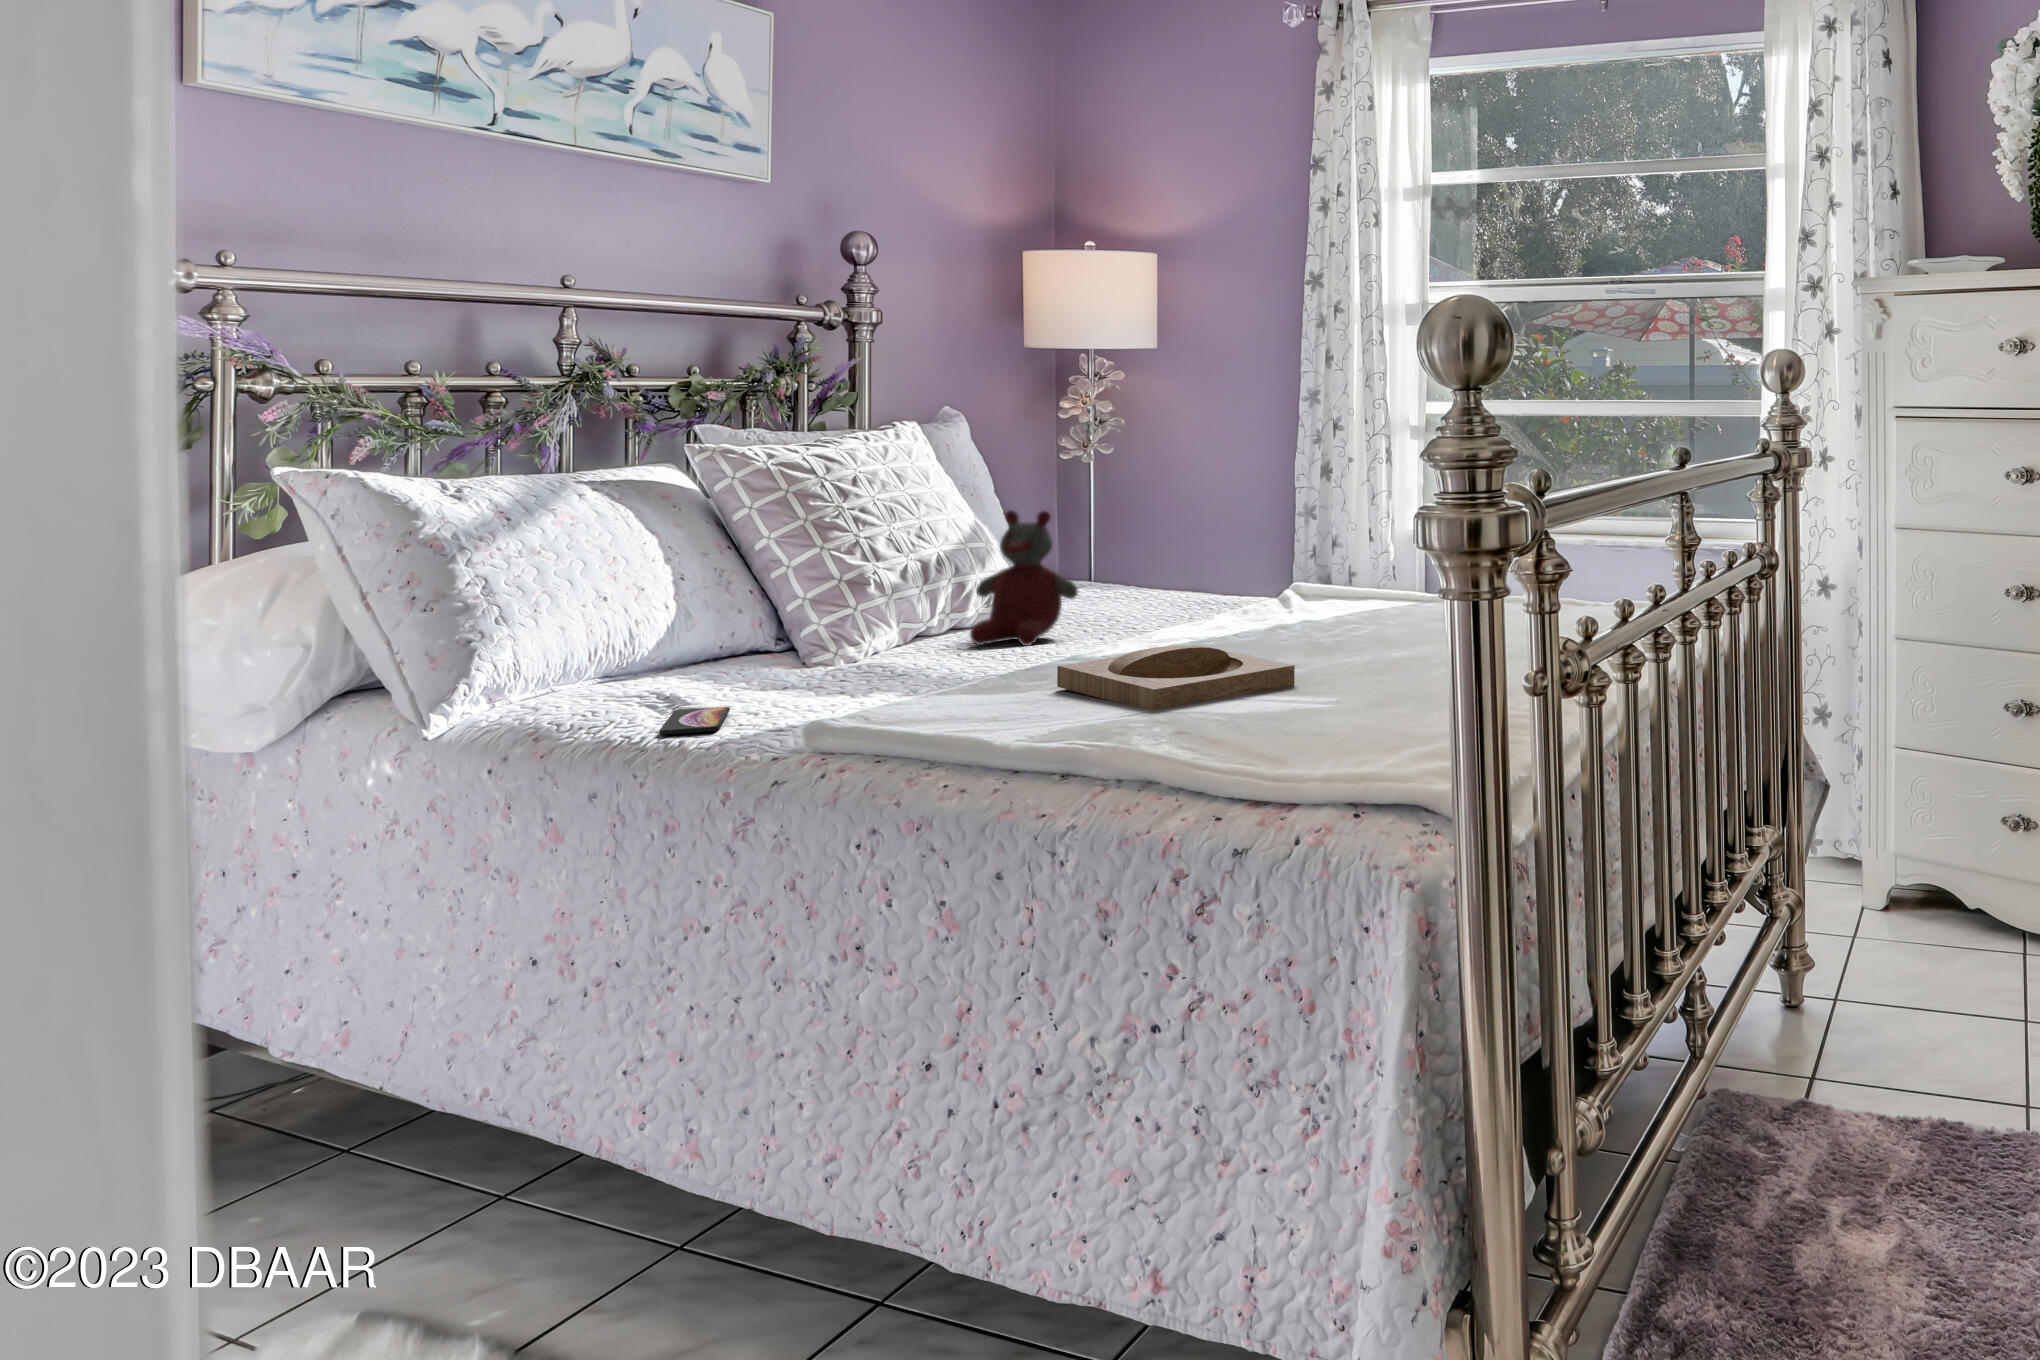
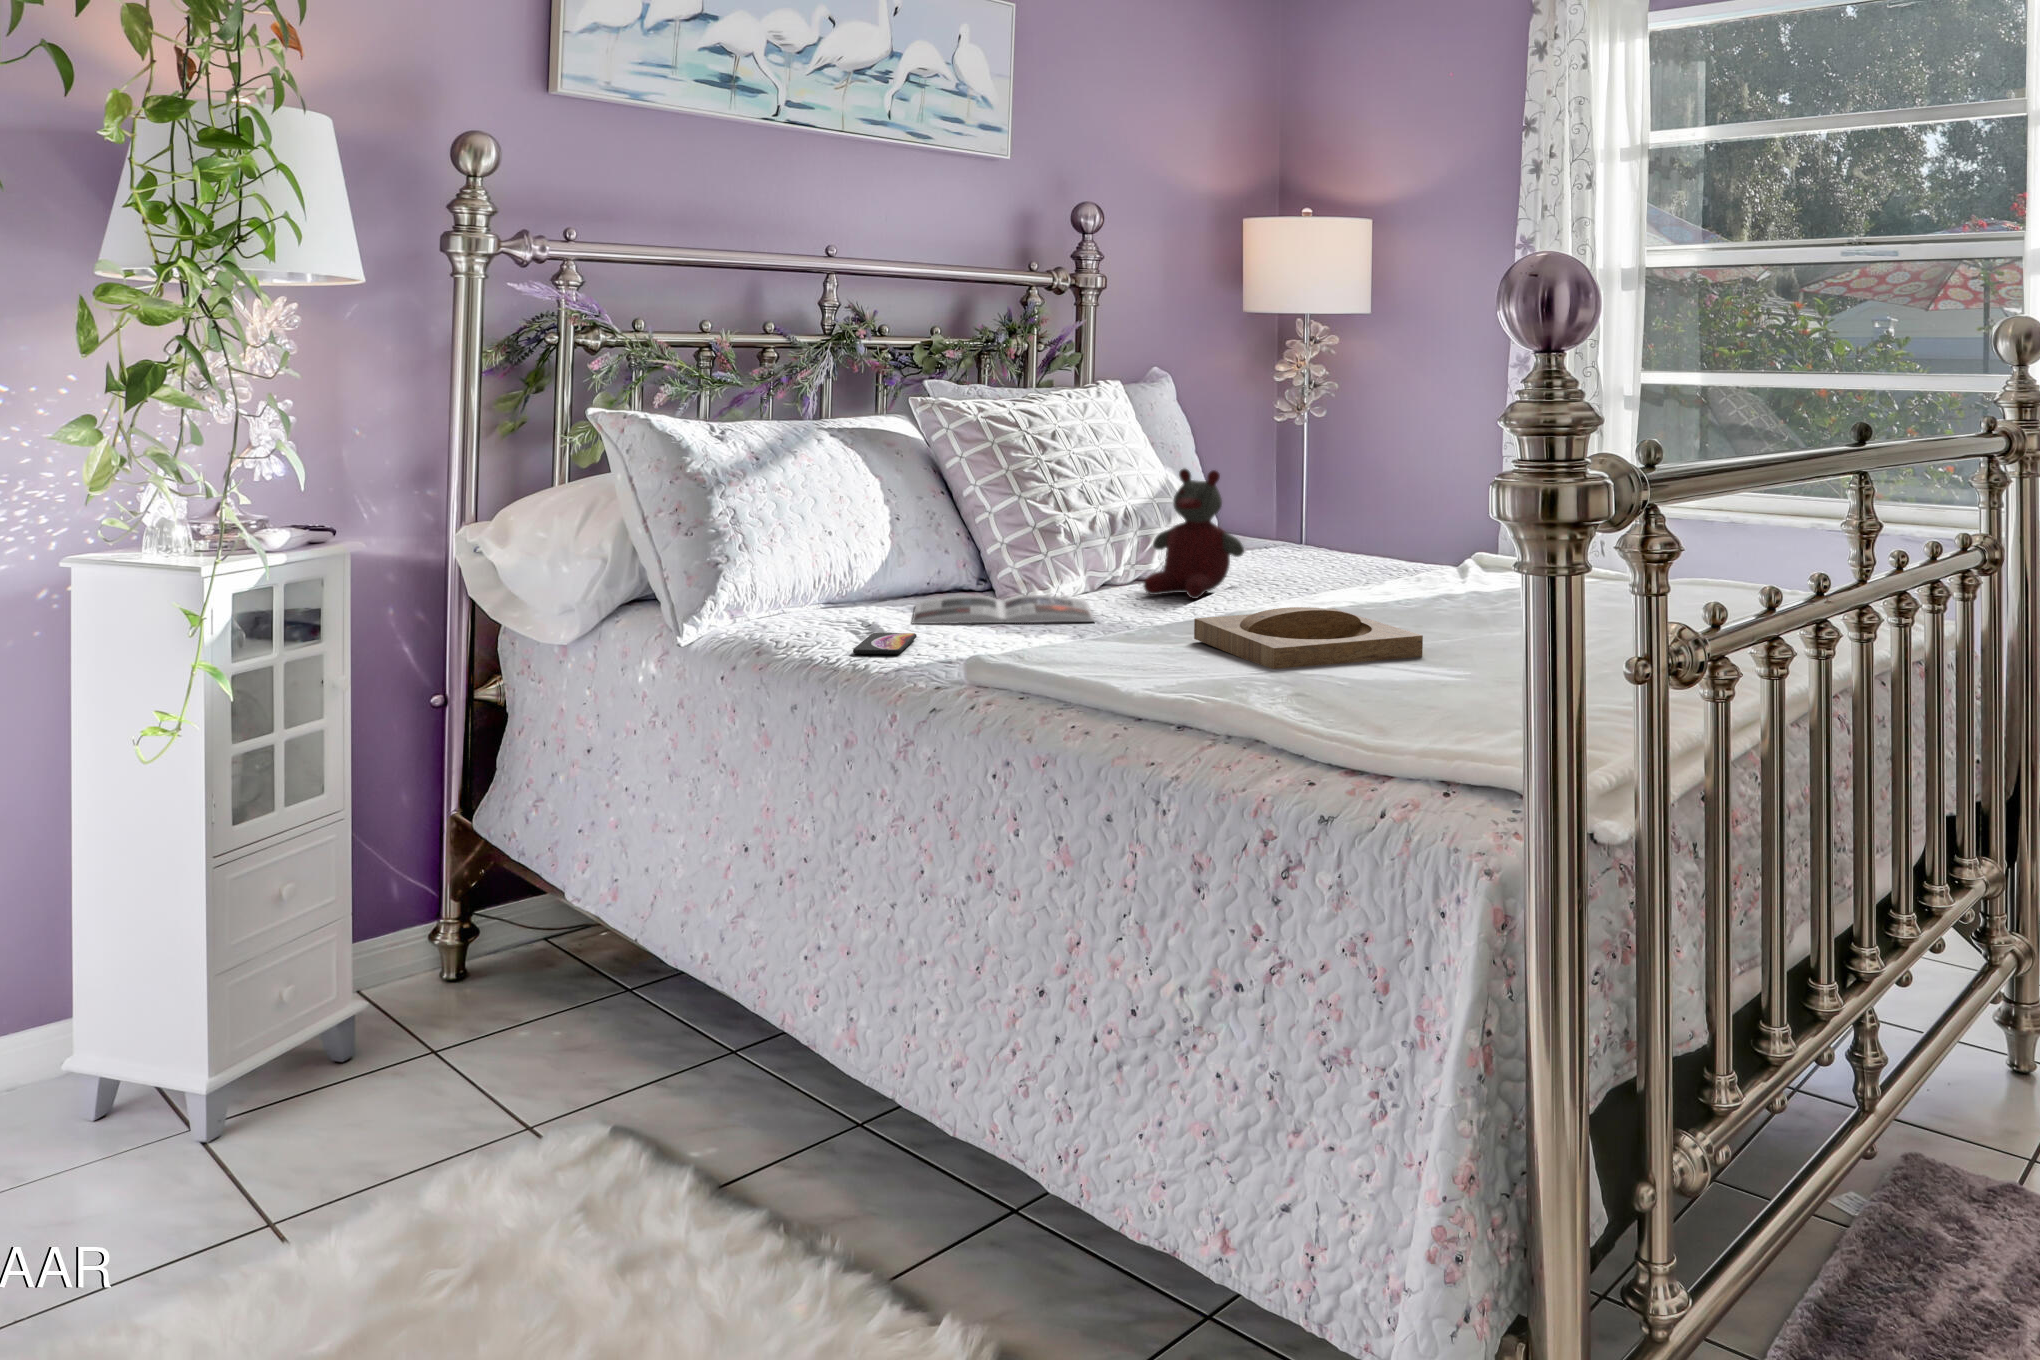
magazine: none [709,654,929,697] -> present [912,595,1095,624]

